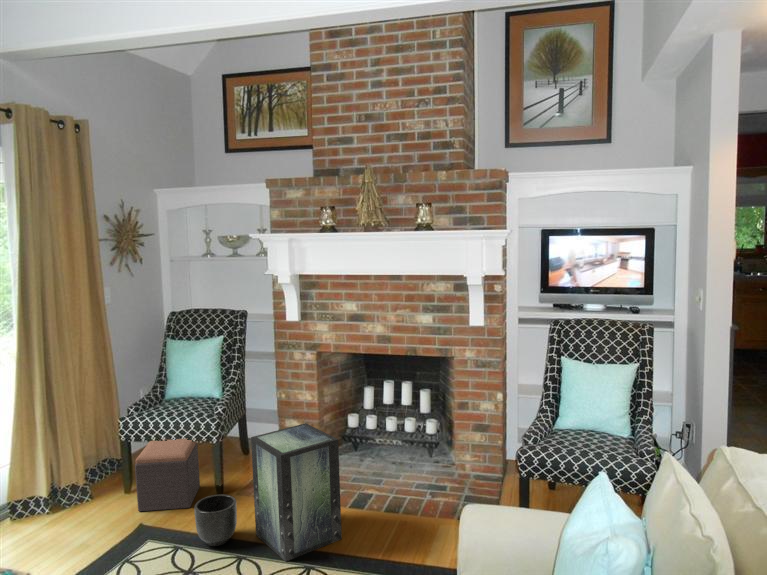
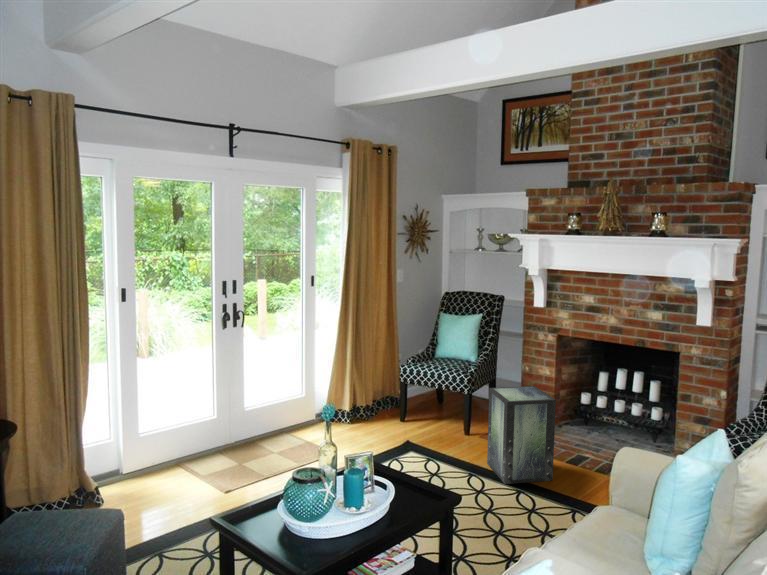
footstool: present [135,438,200,511] -> none [408,385,454,438]
planter: present [194,494,237,546] -> none [444,428,475,464]

